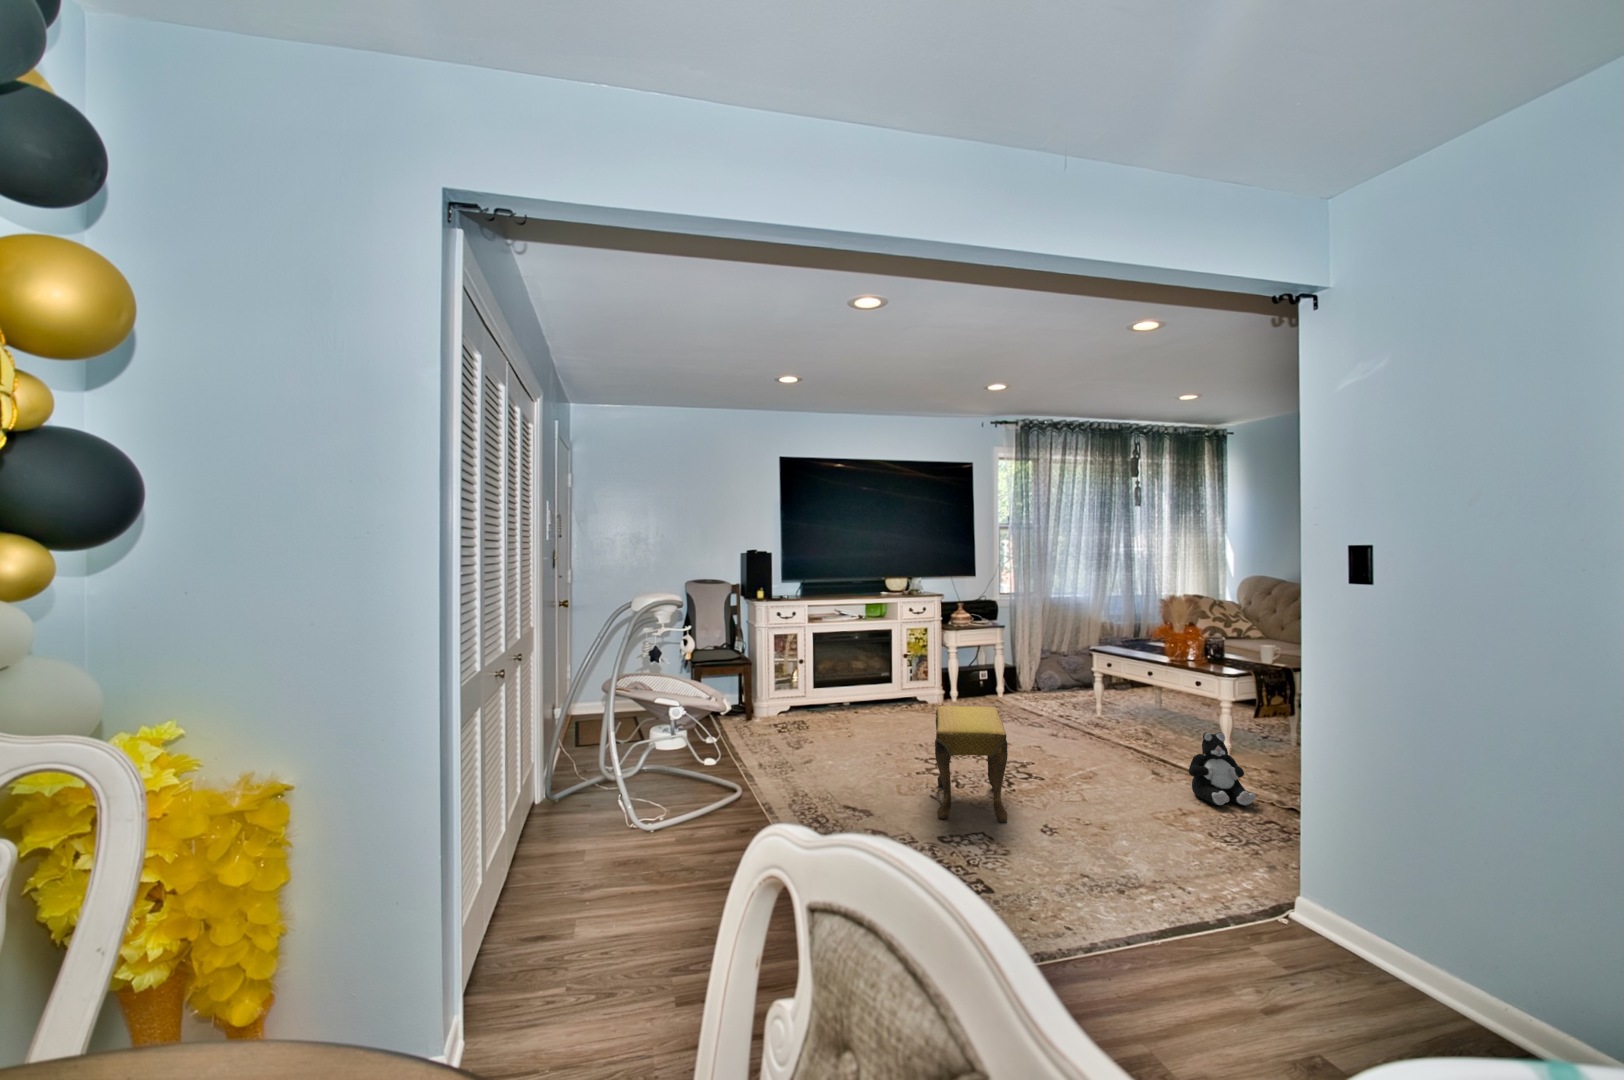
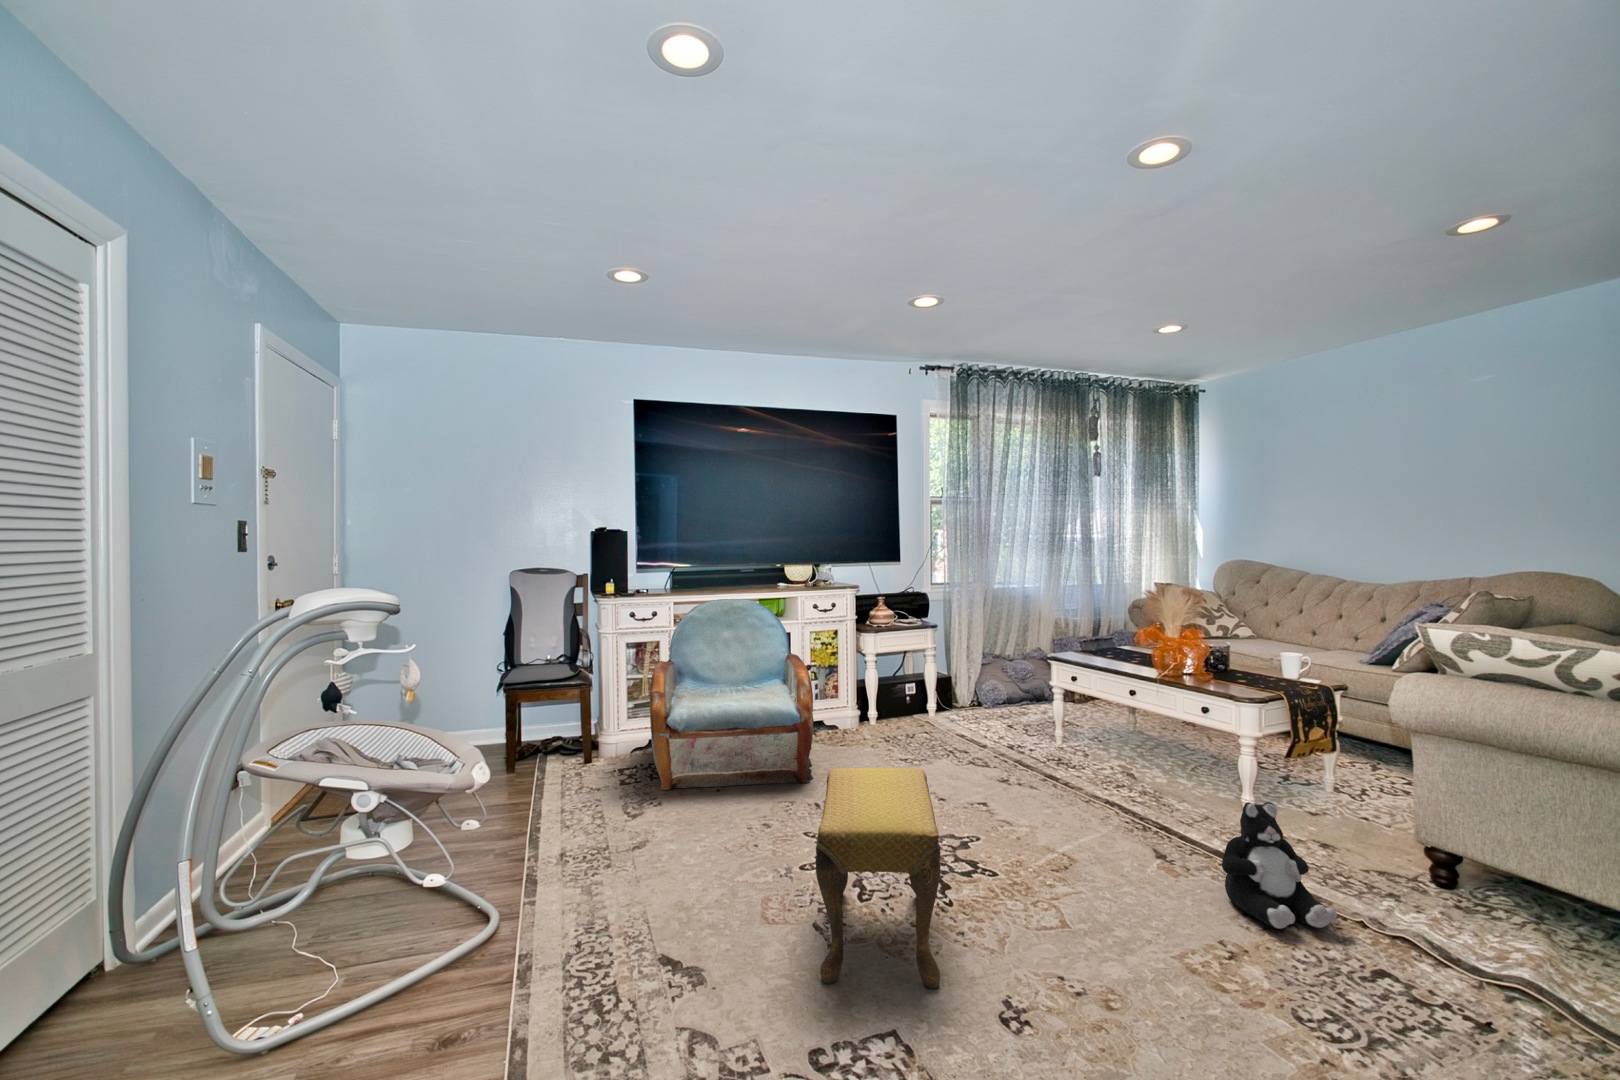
armchair: none [797,603,916,735] -> present [650,599,814,790]

